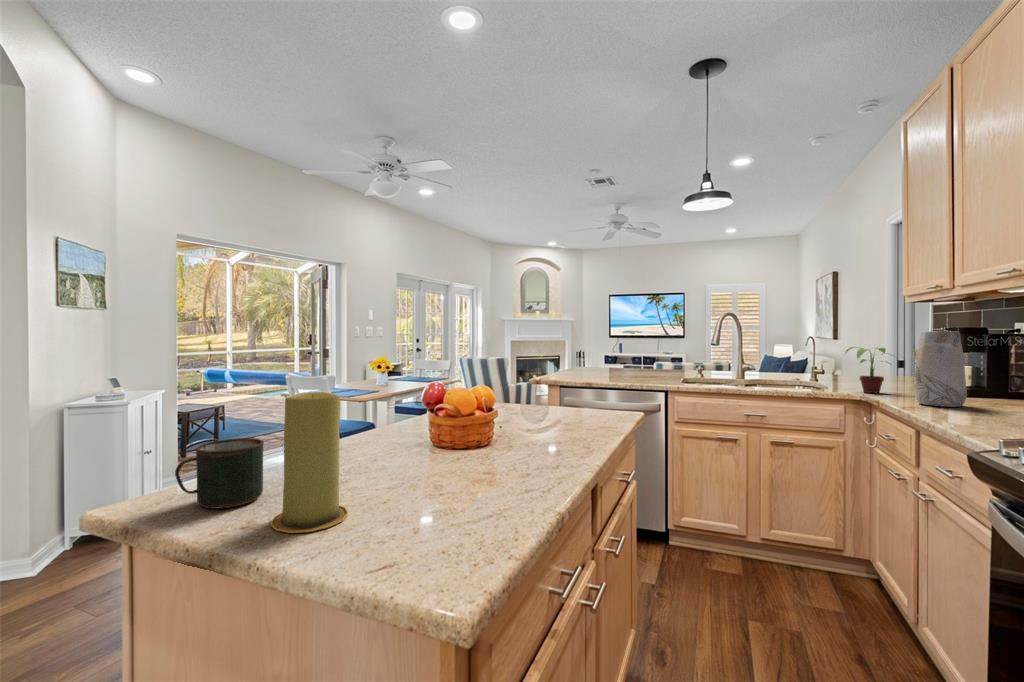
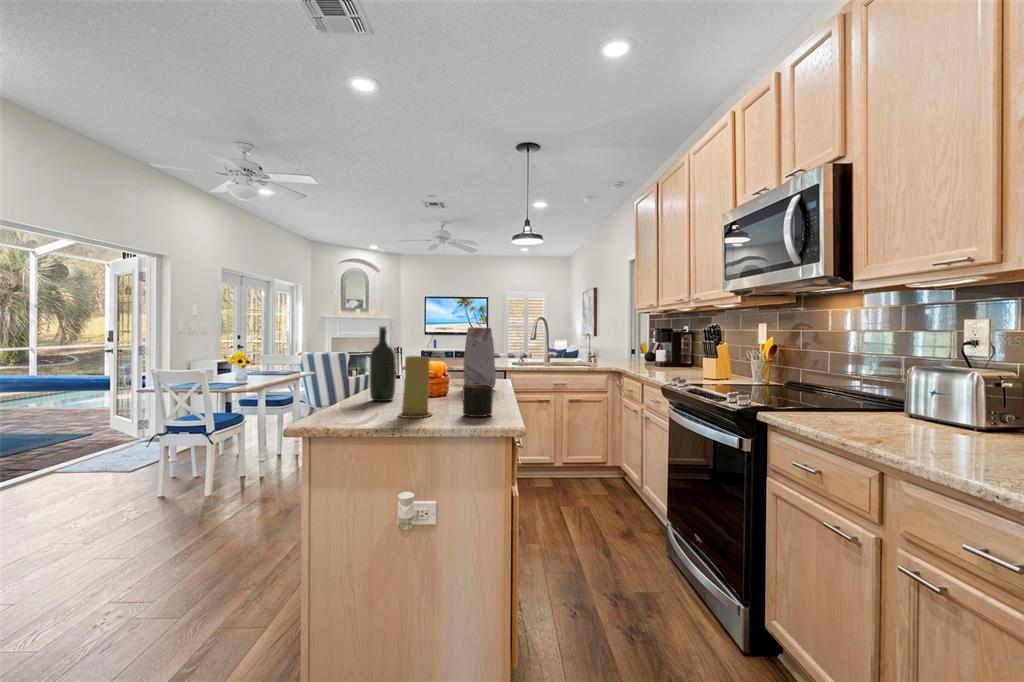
vase: present [915,331,967,407] -> present [463,327,496,388]
wine bottle: none [341,332,385,459] -> present [369,327,396,401]
potted plant: present [846,347,895,393] -> none [607,340,634,367]
mug: present [175,438,264,509] -> present [463,384,493,417]

